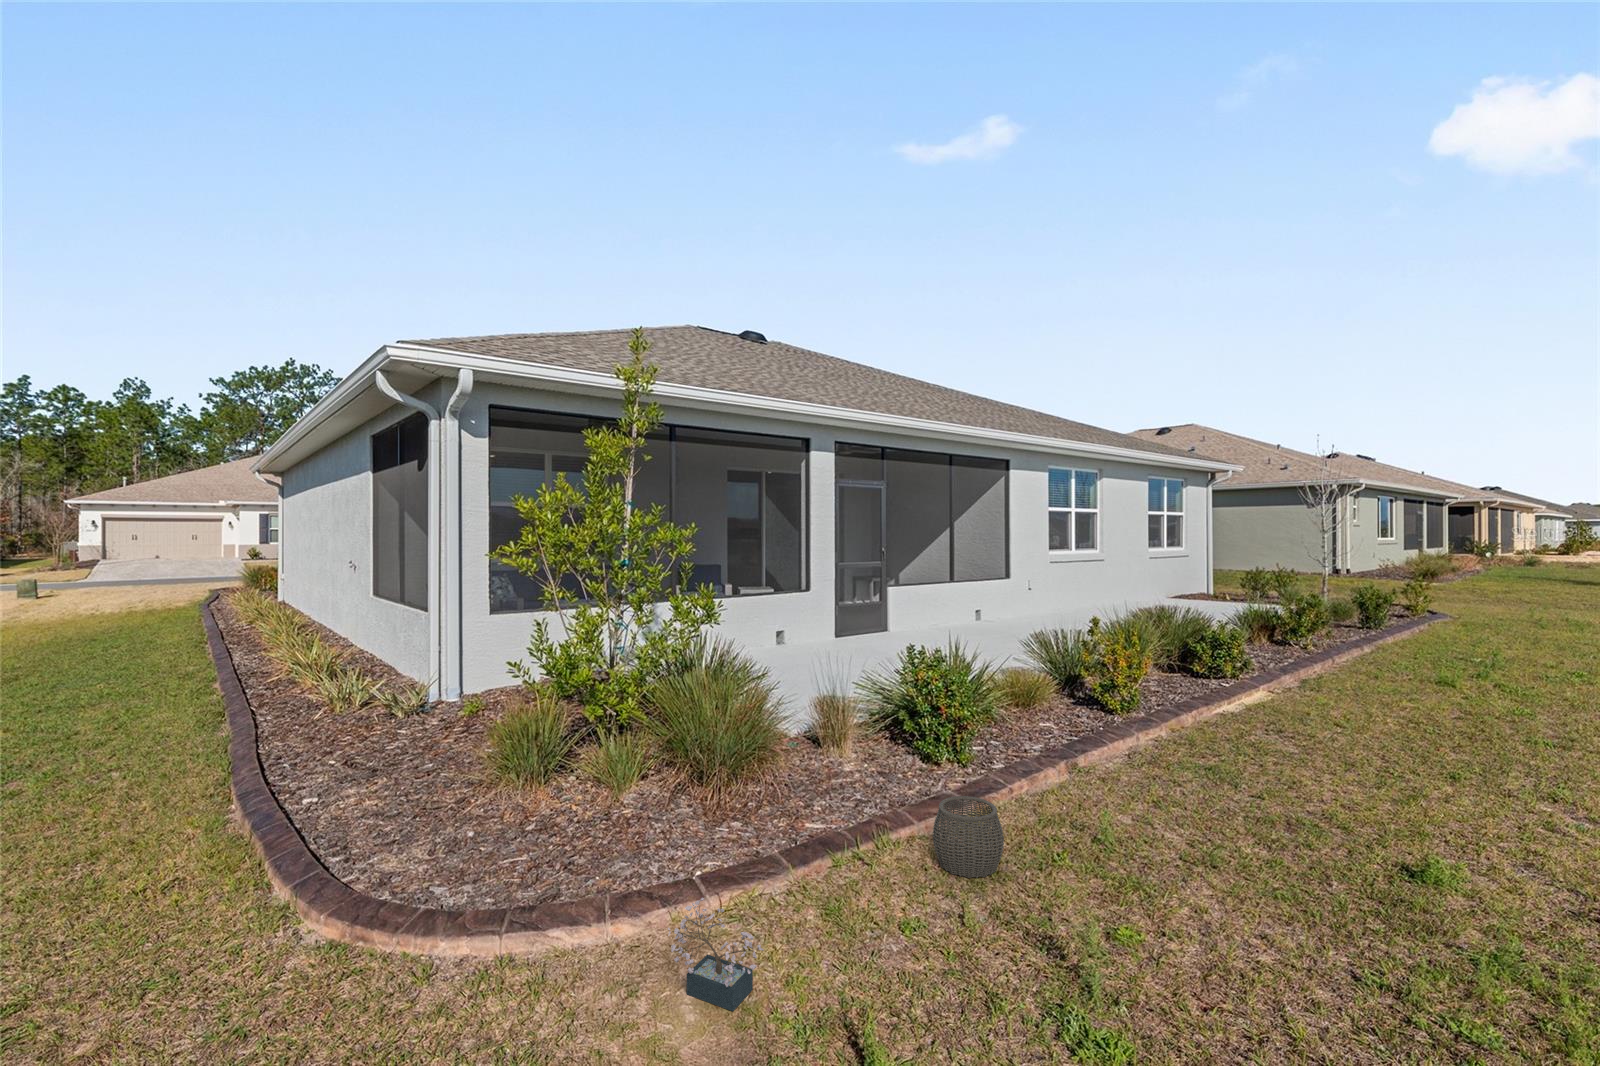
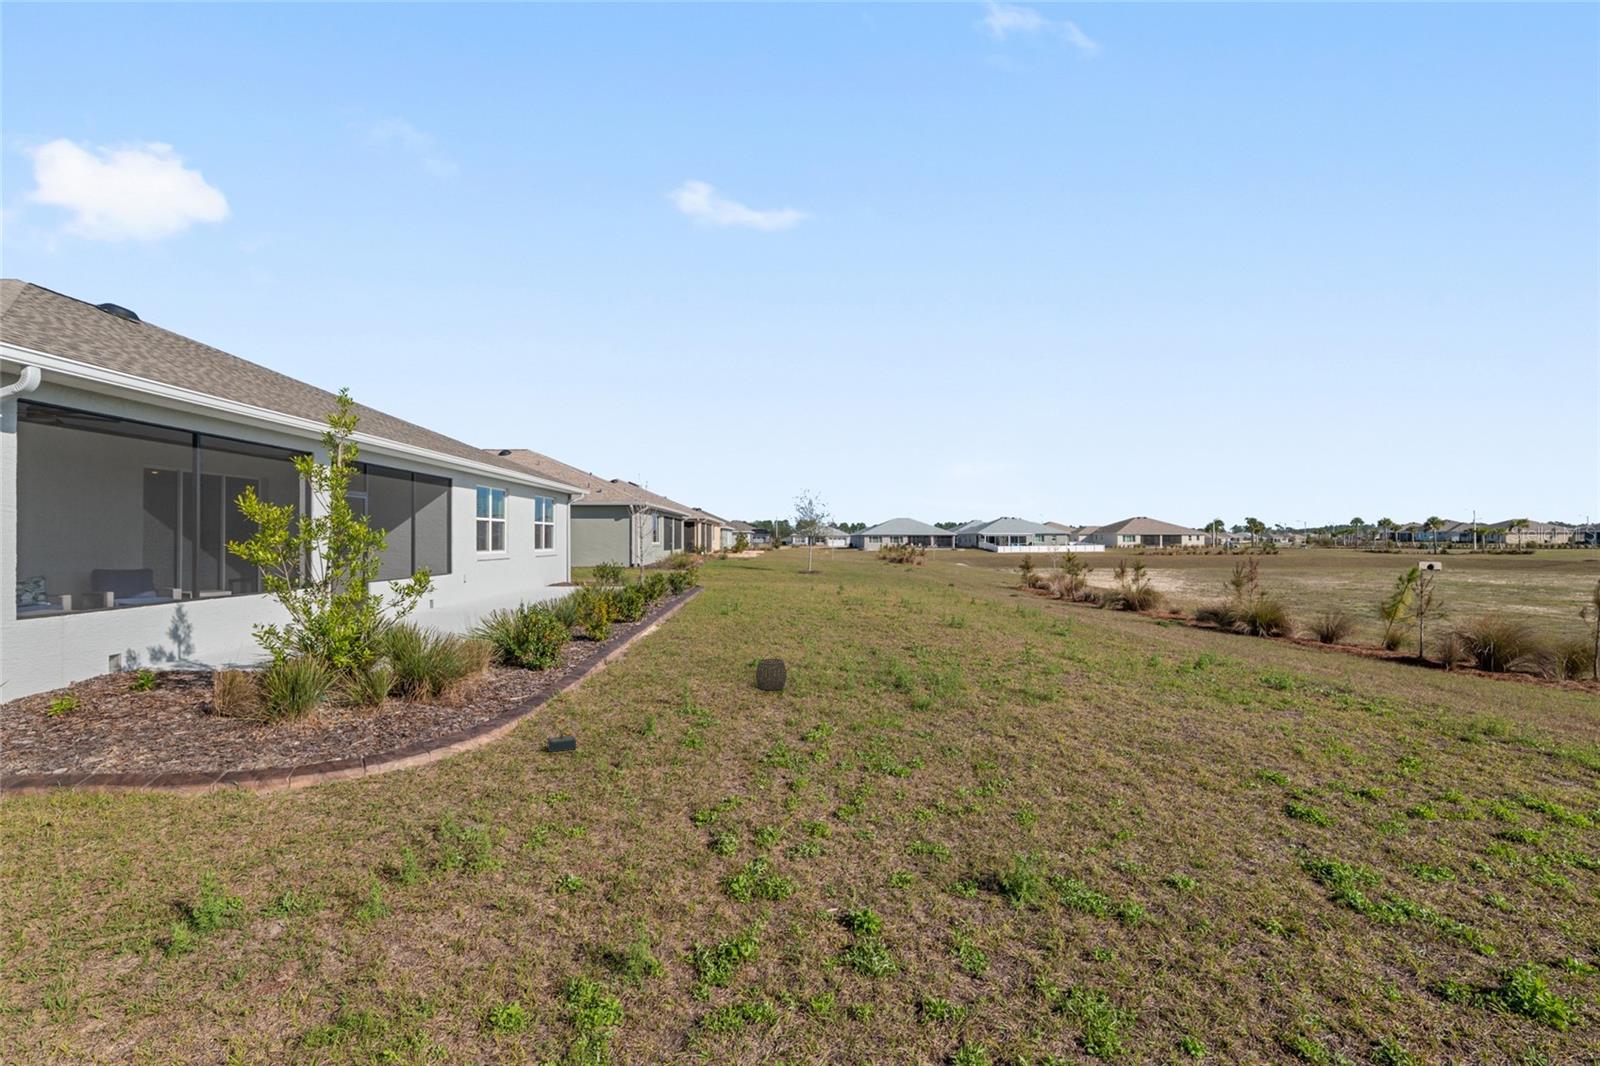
woven basket: present [932,796,1004,878] -> present [756,659,787,690]

